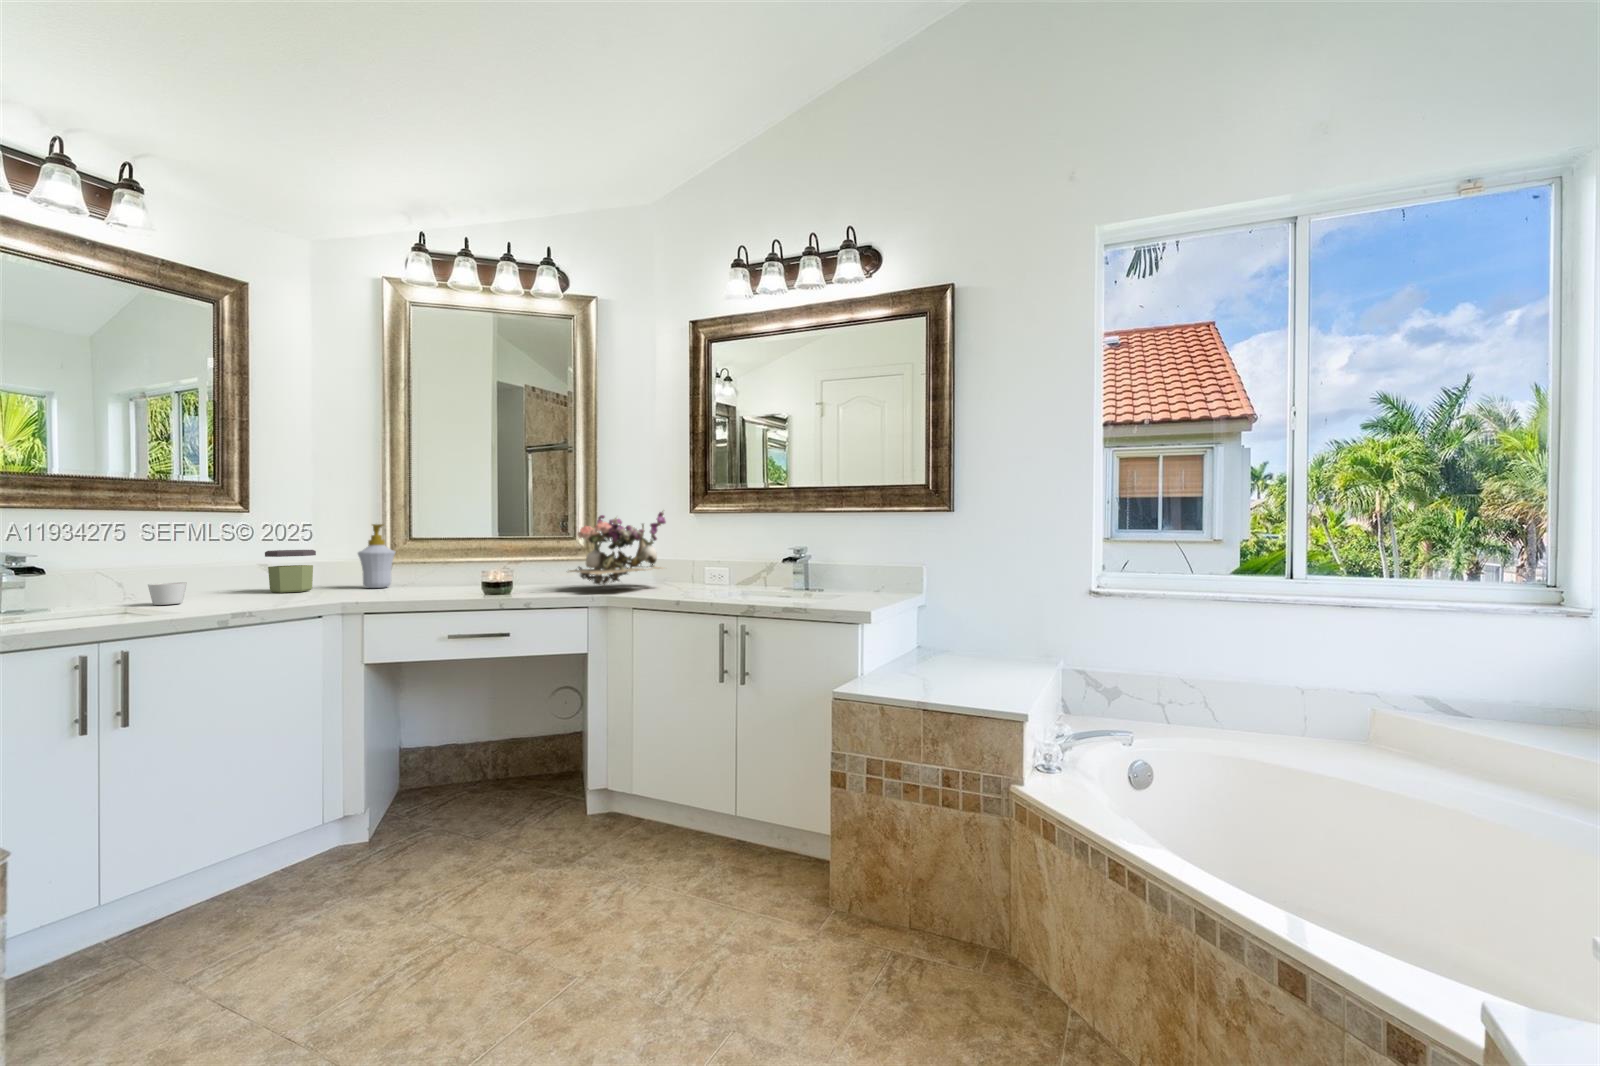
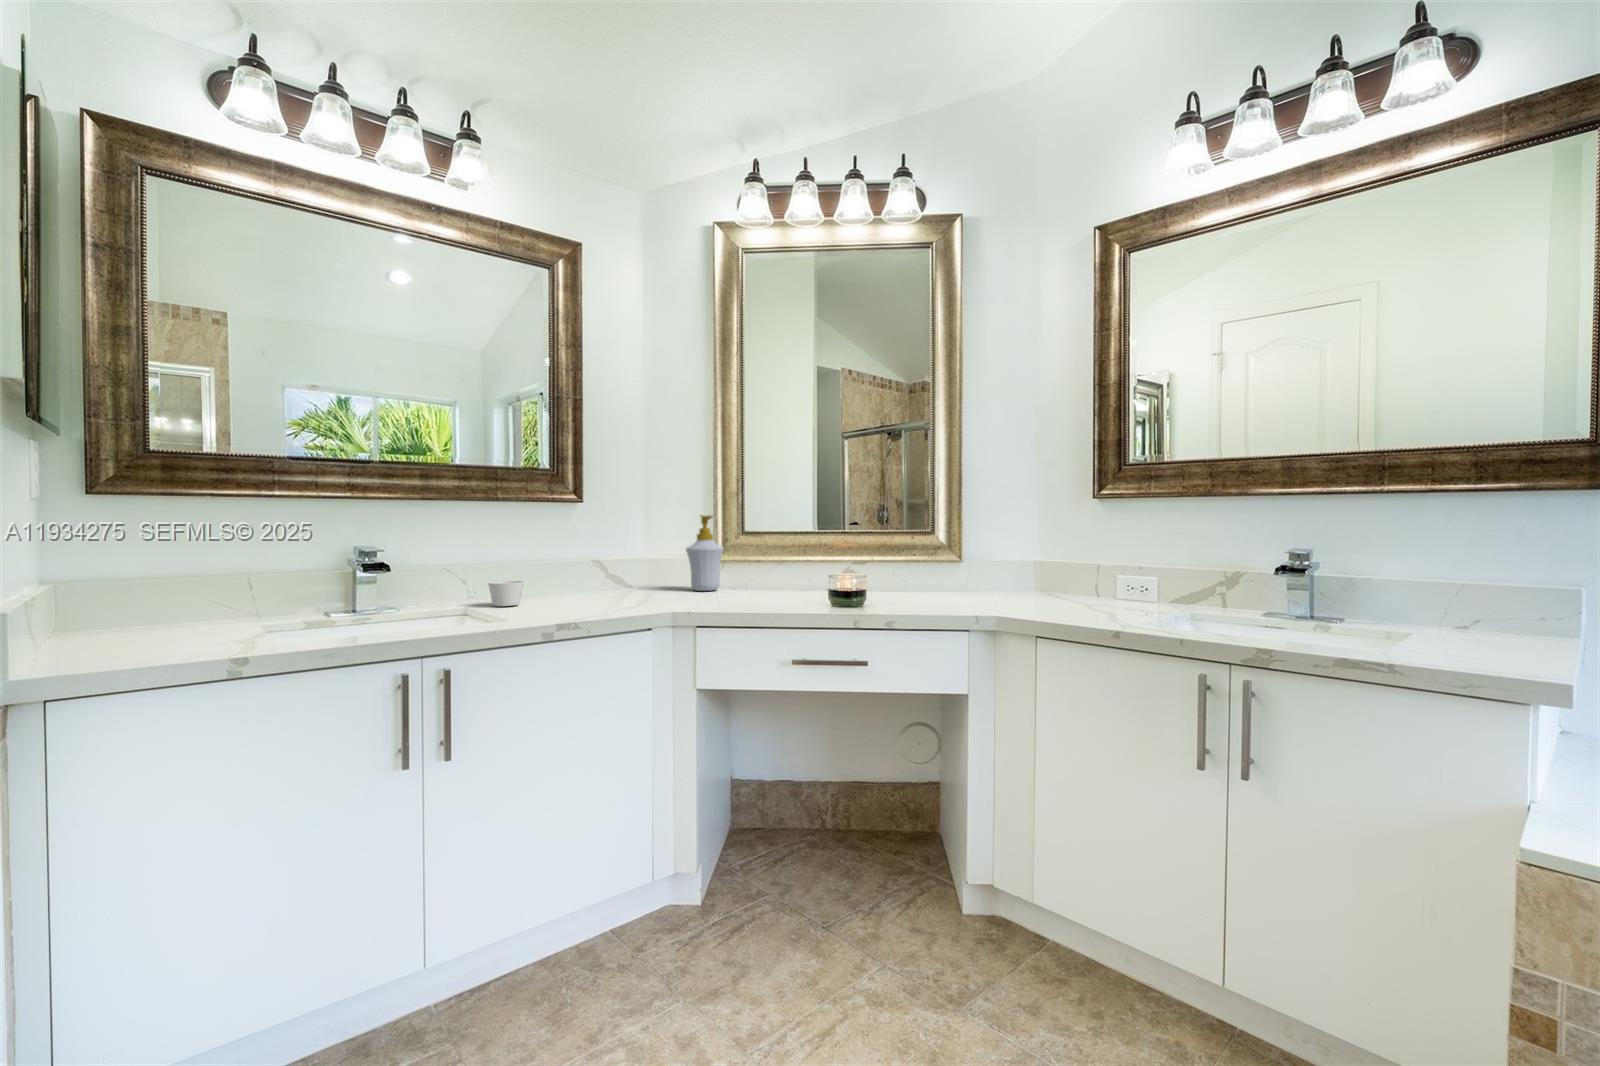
flower arrangement: present [568,511,666,586] -> none [927,494,1069,602]
jar: present [265,550,316,593] -> none [596,545,645,594]

